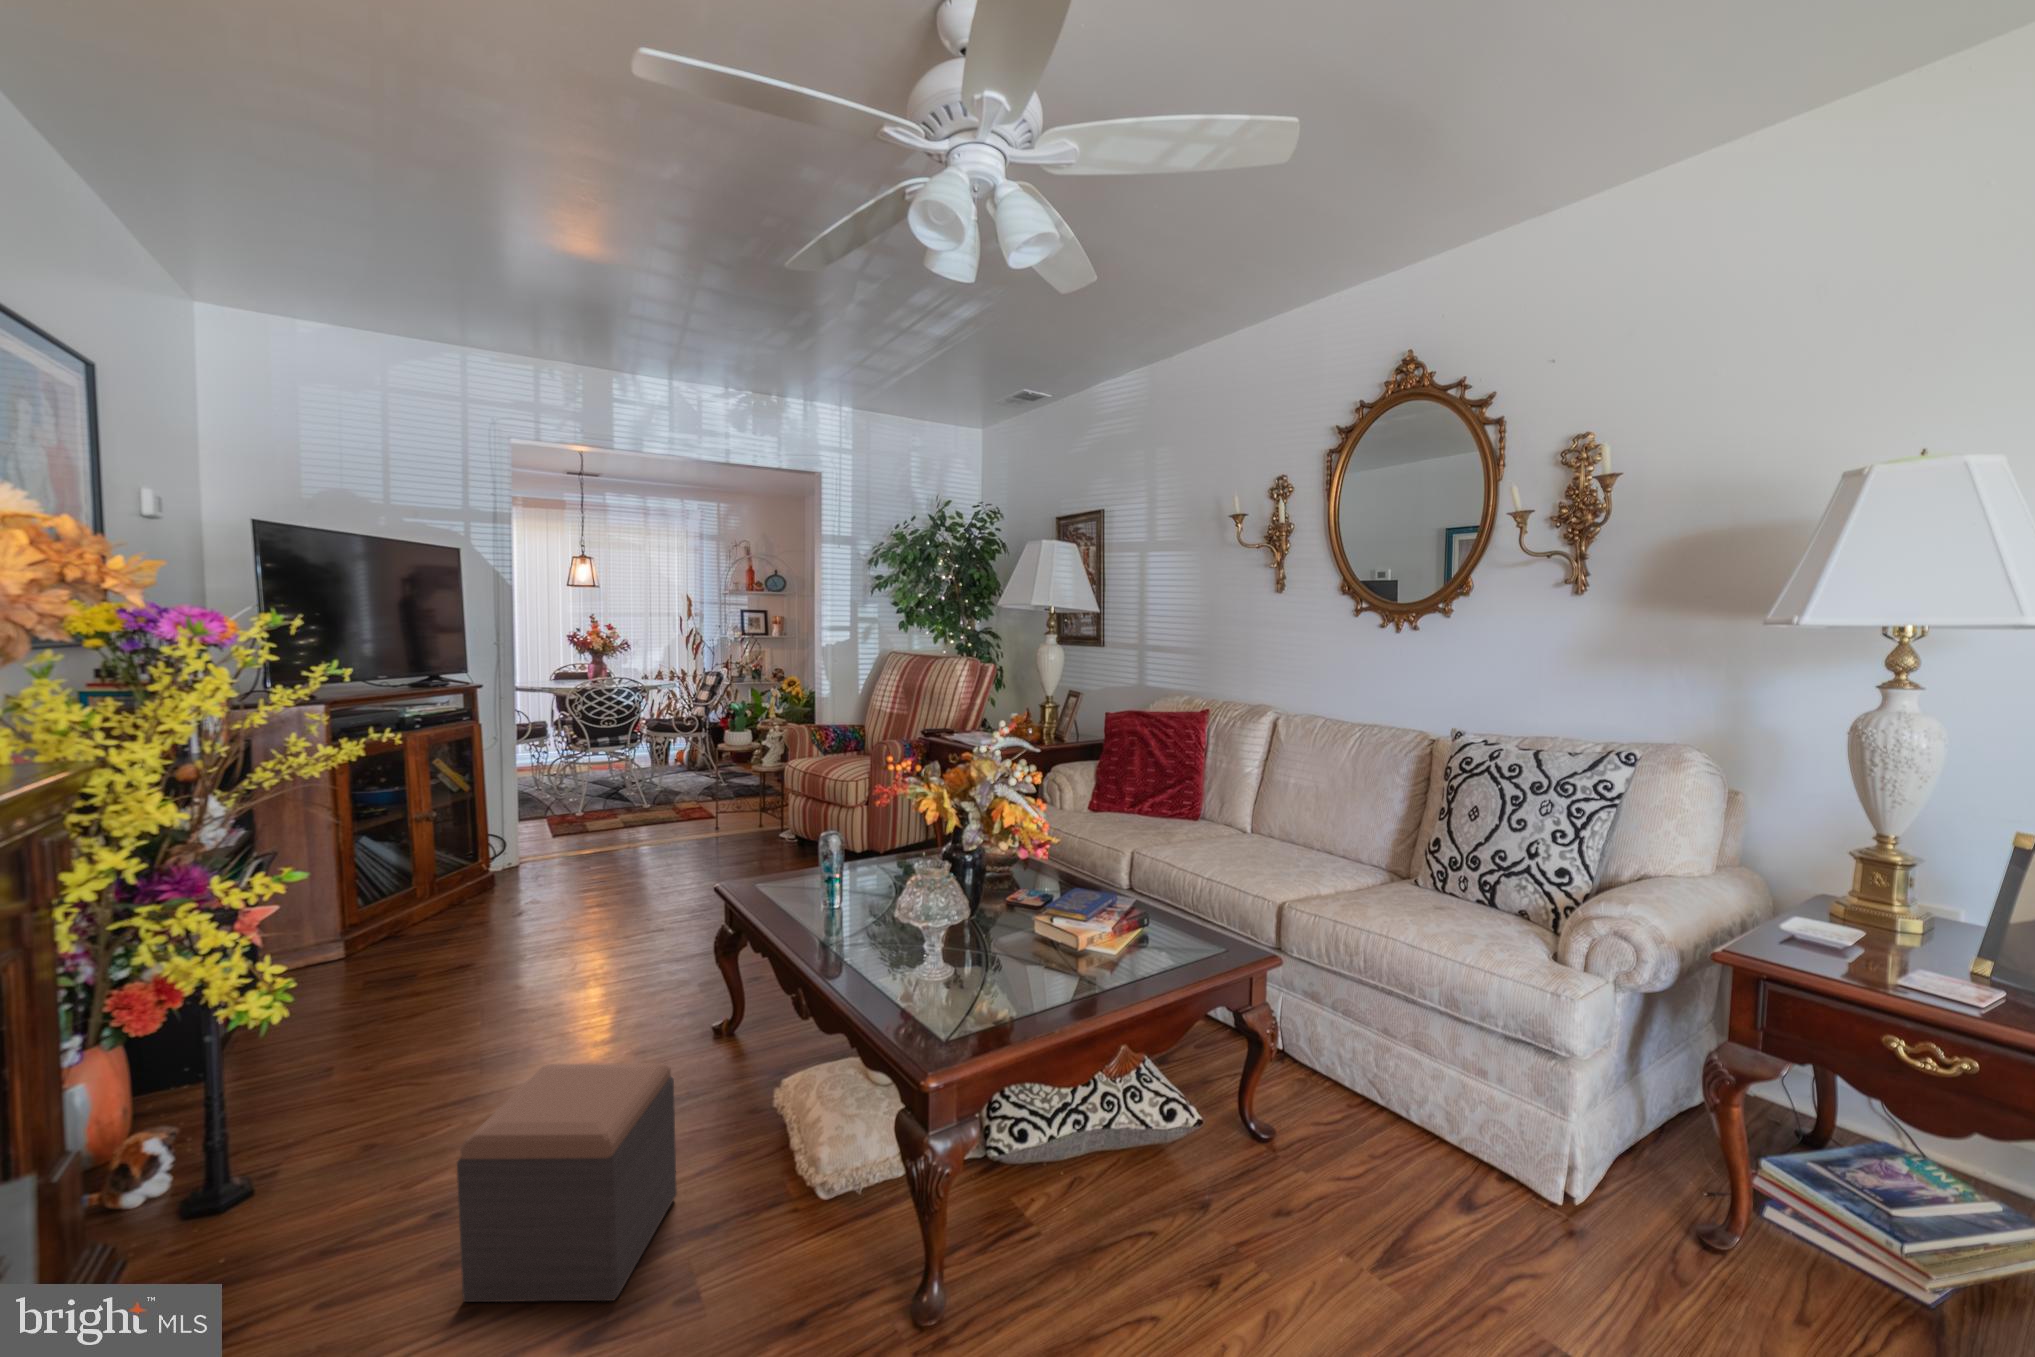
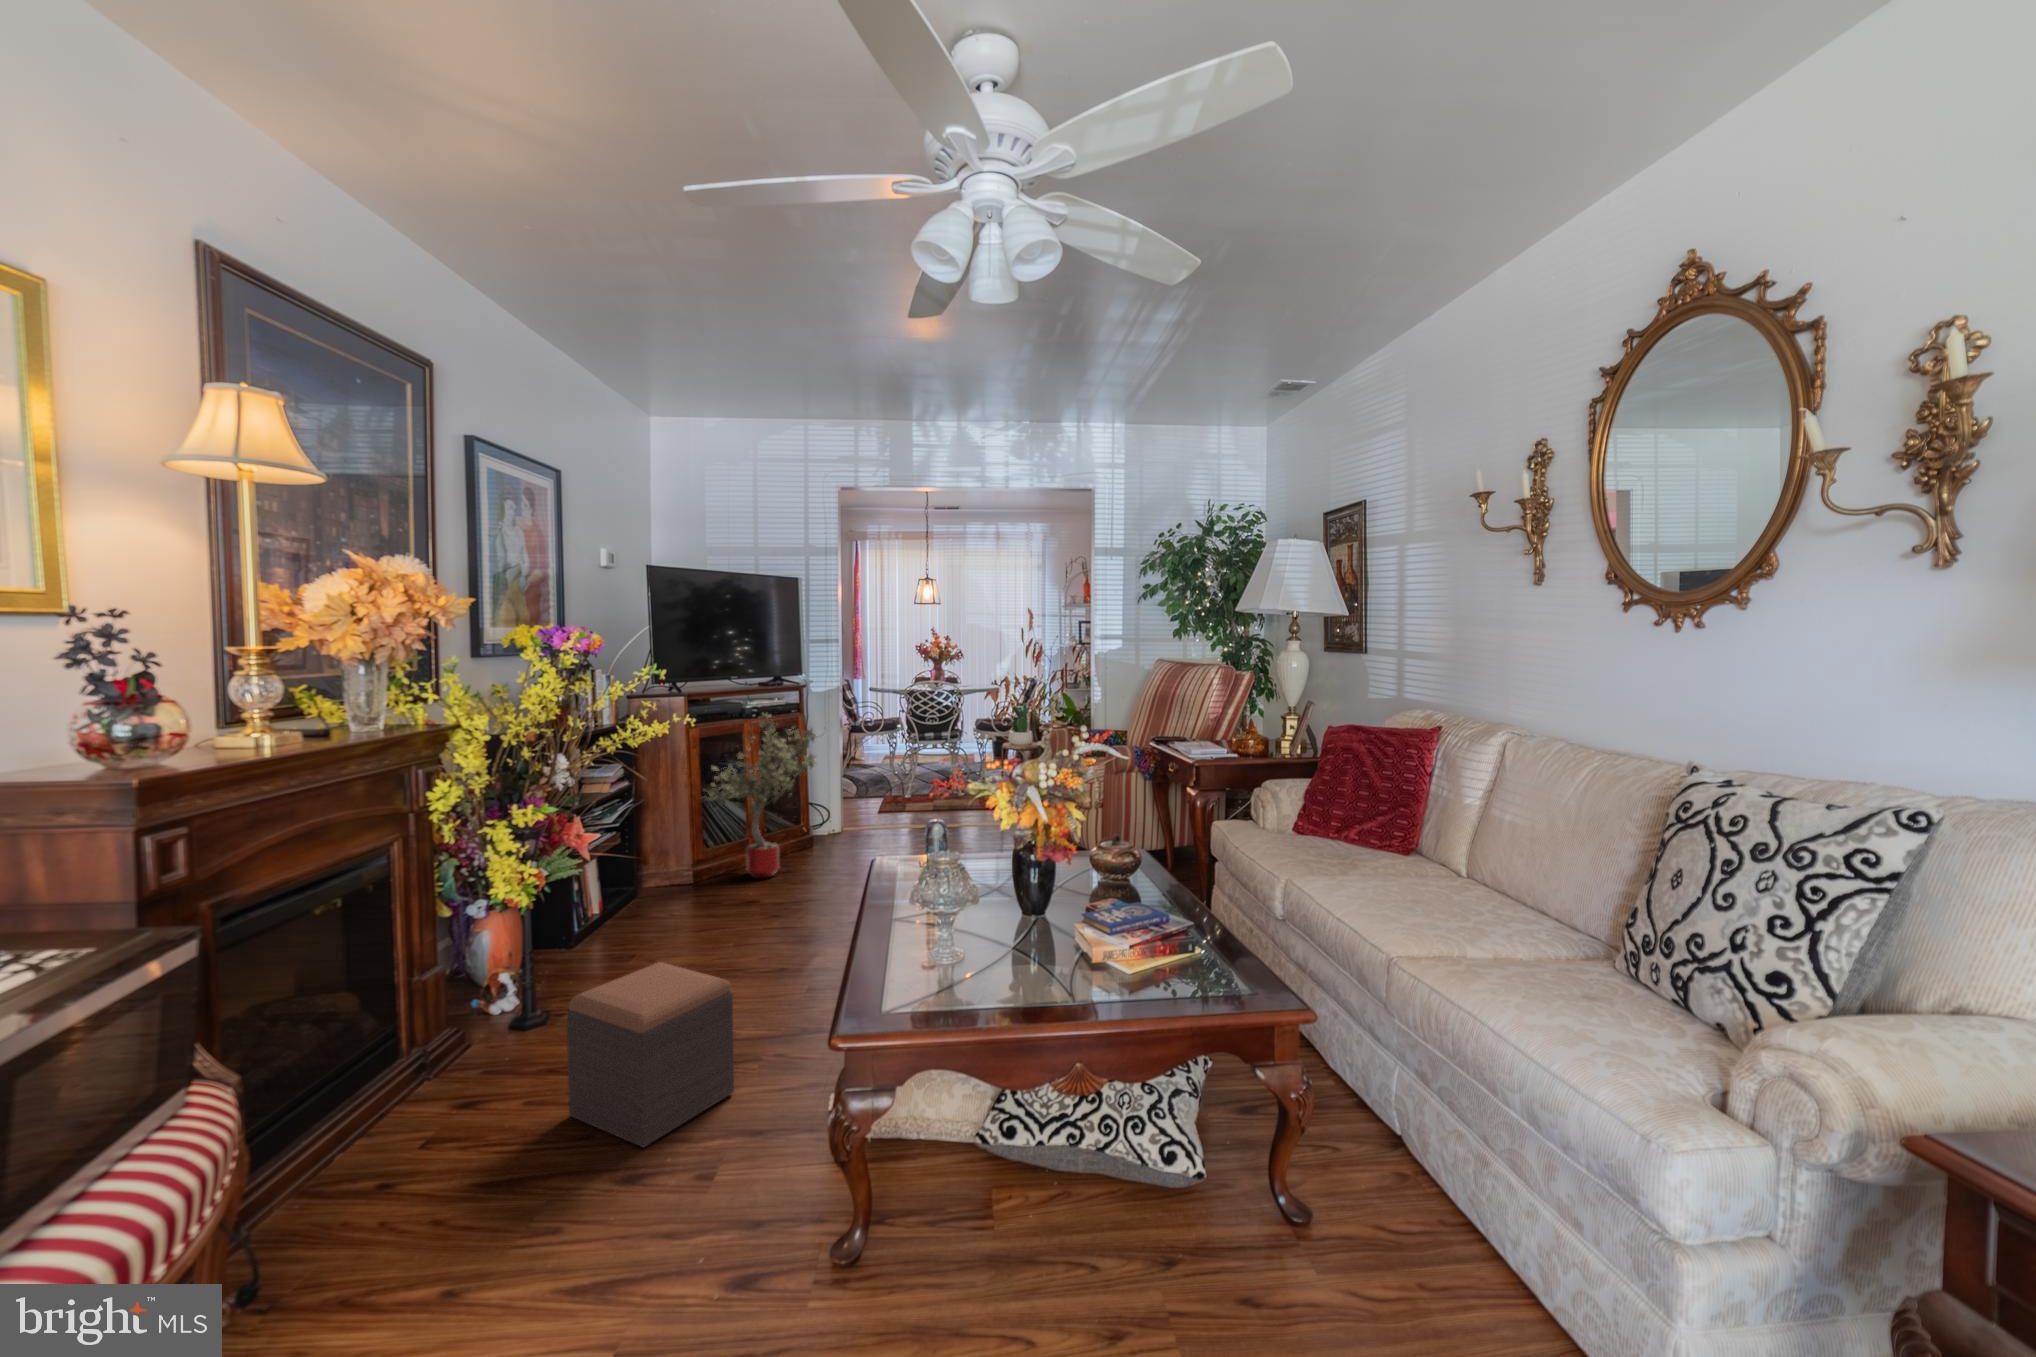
potted tree: none [378,725,533,935] -> present [703,713,816,878]

